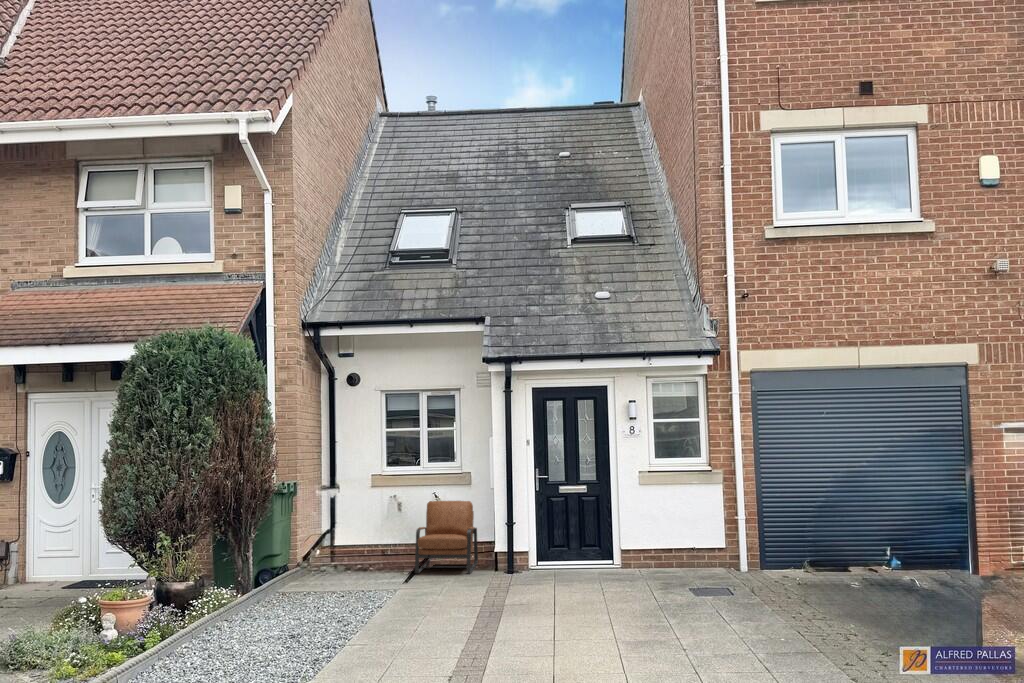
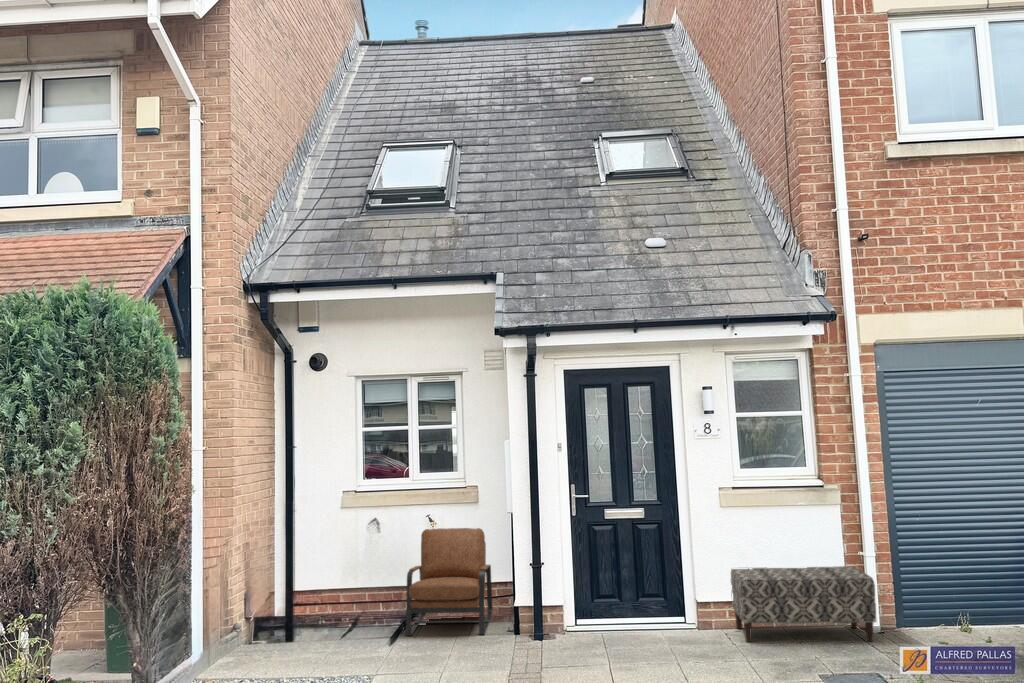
bench: none [646,530,741,580] -> present [730,566,877,642]

